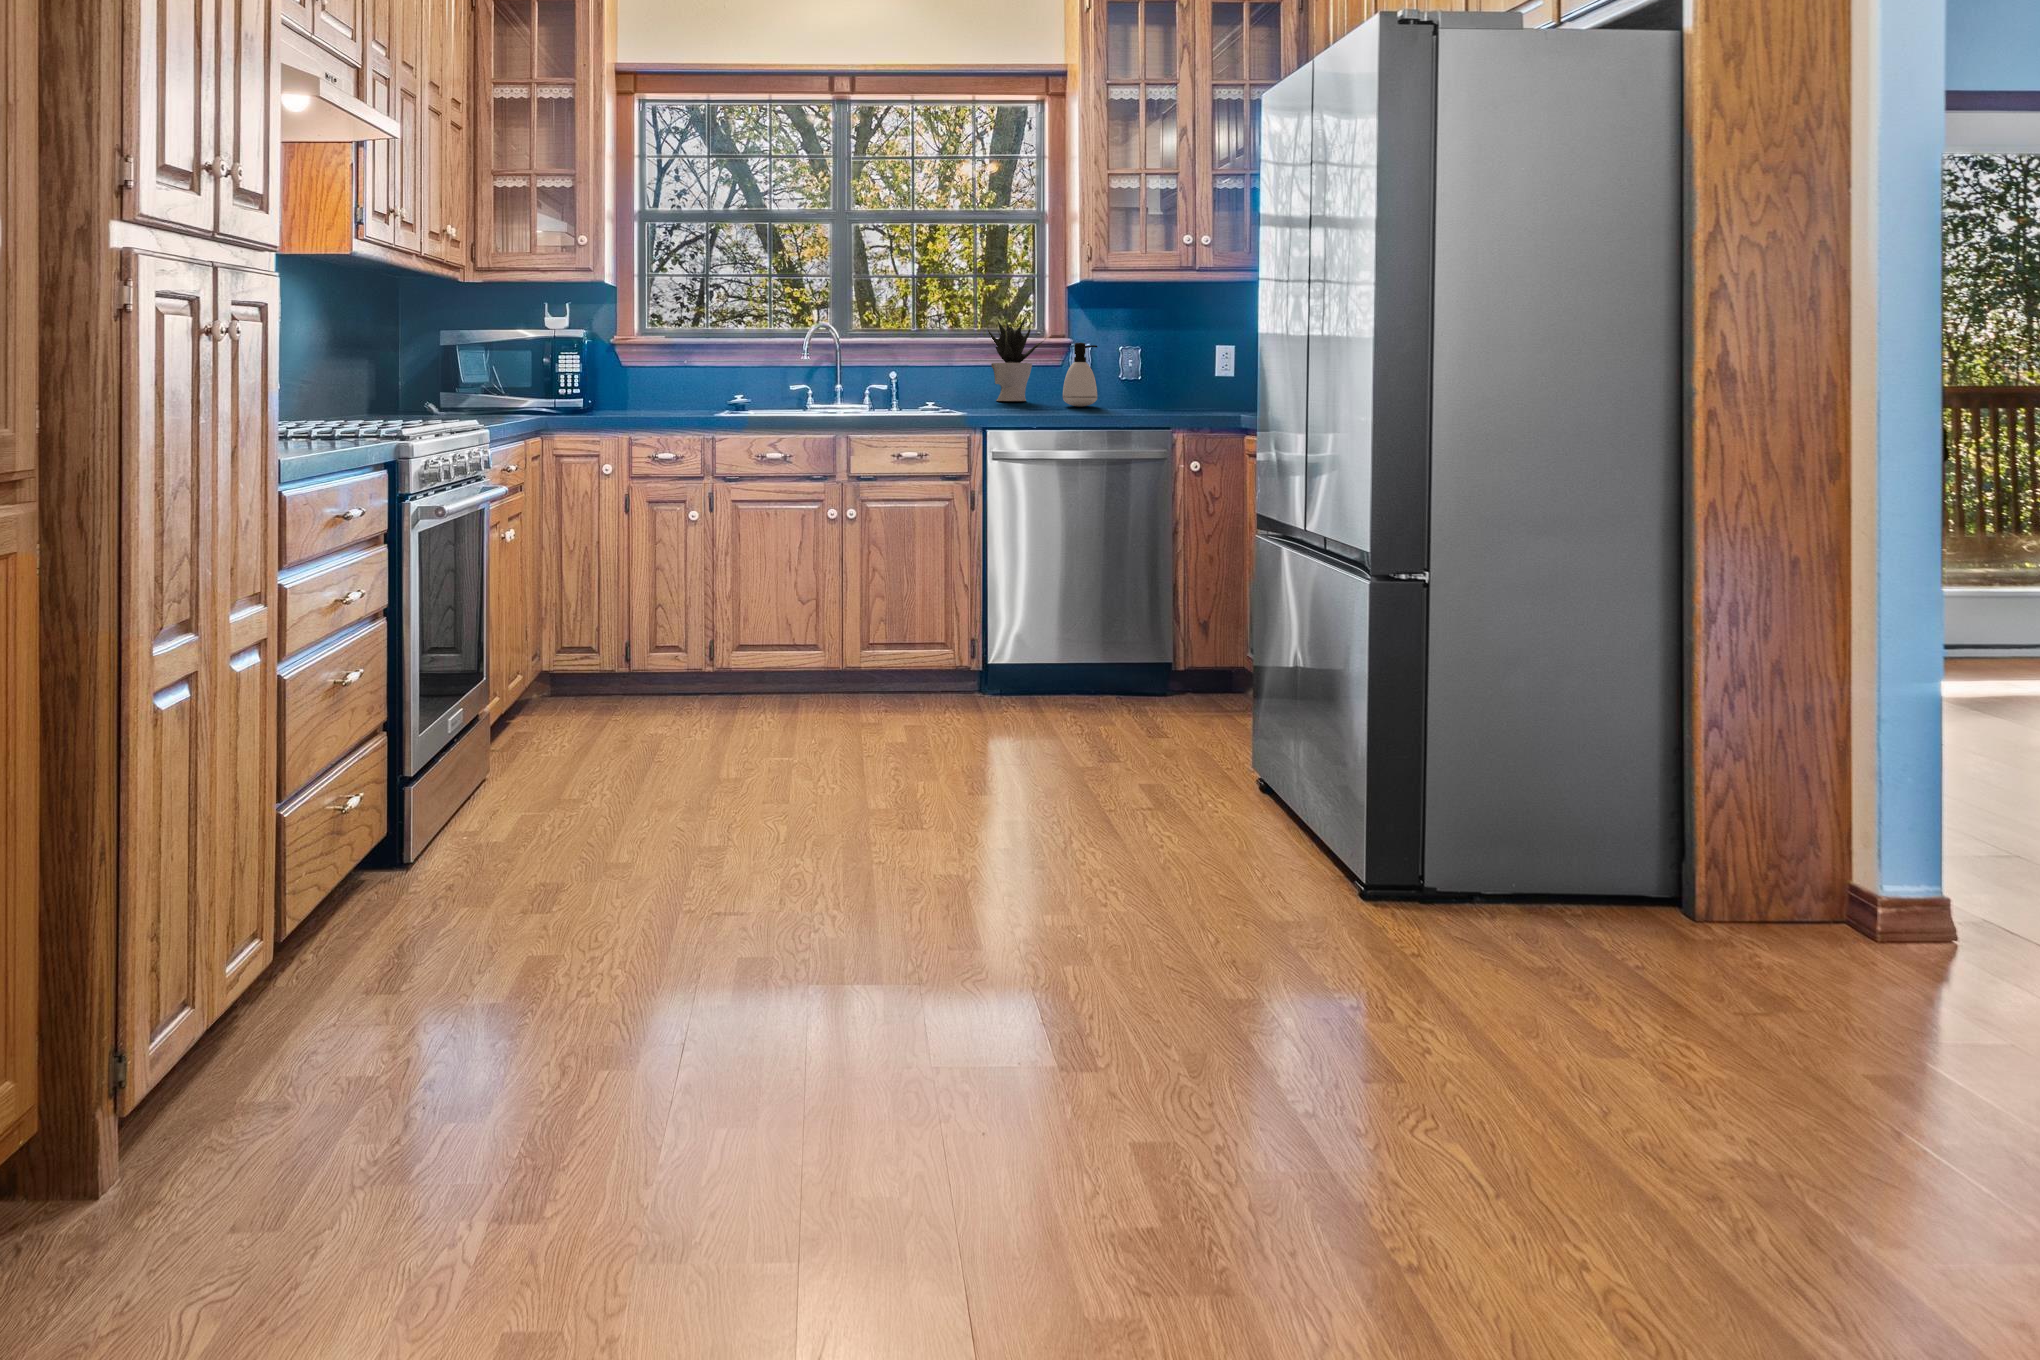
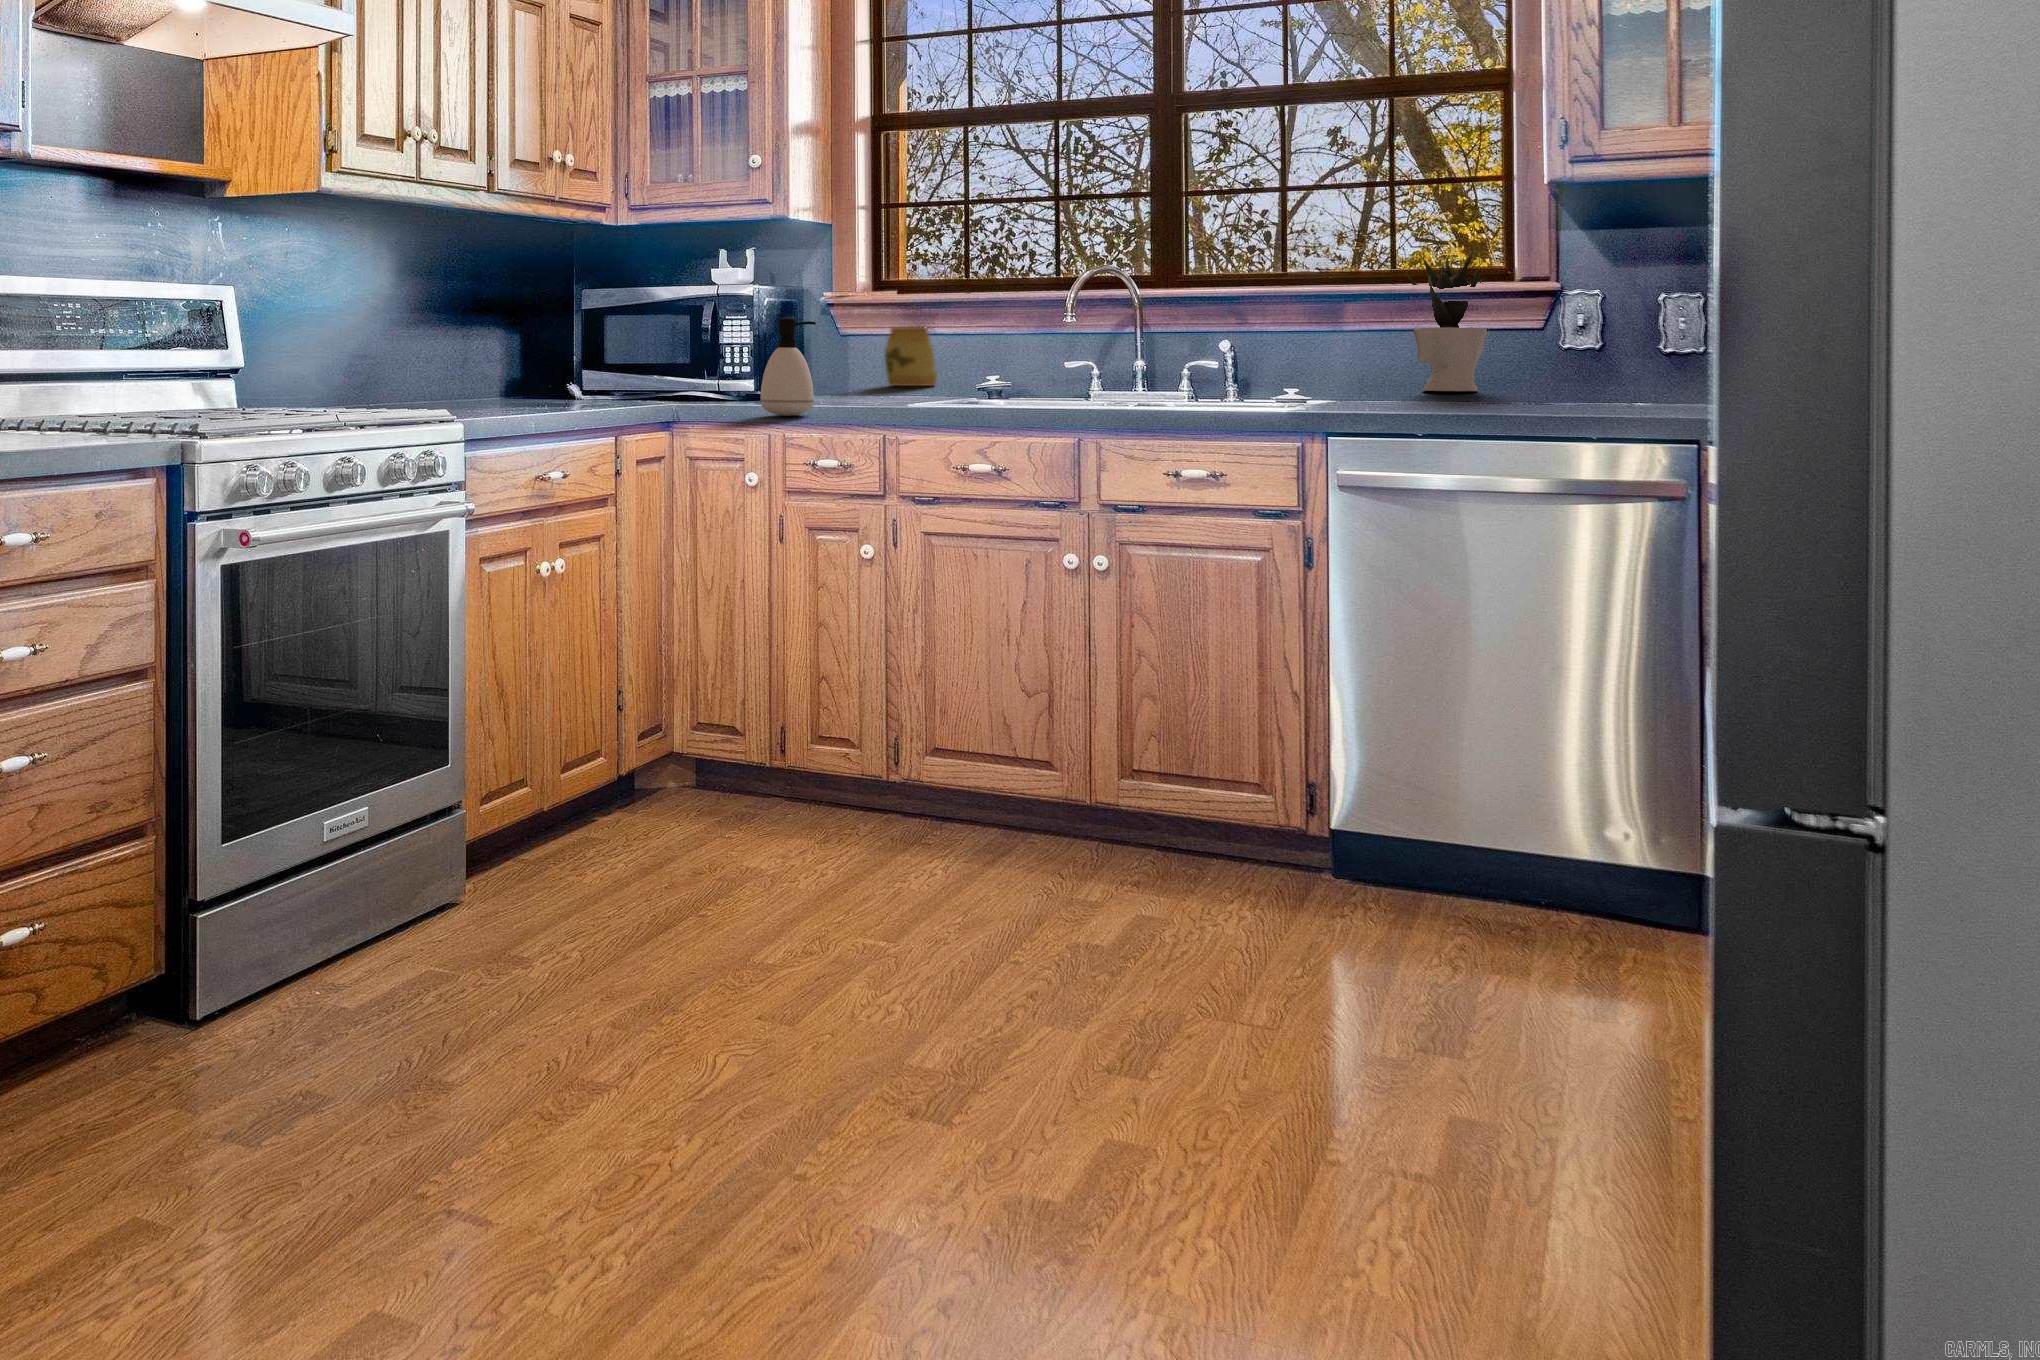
soap dispenser: present [1063,343,1097,407] -> present [760,317,816,416]
jar: none [650,350,689,401] -> present [885,326,938,386]

